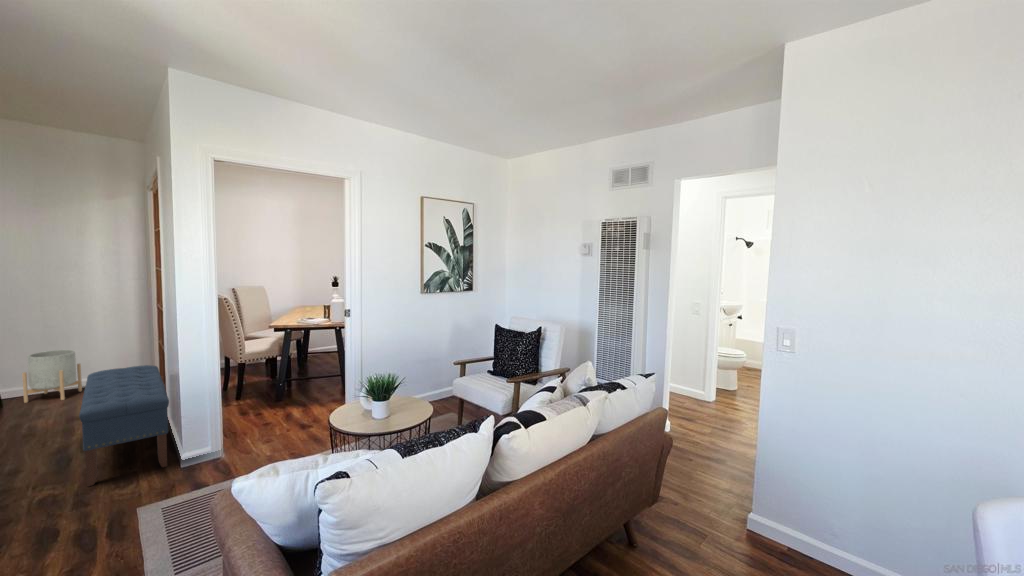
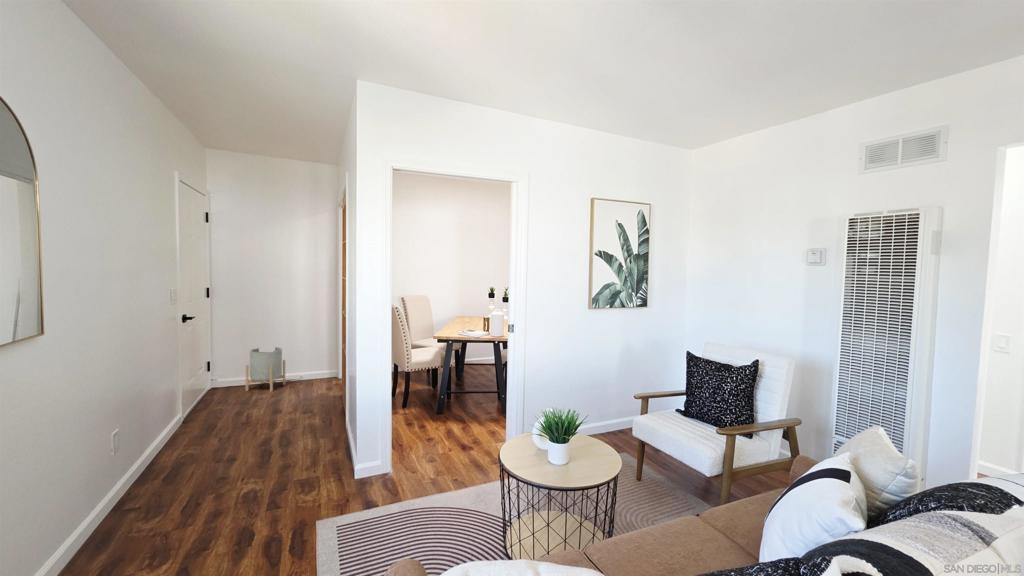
bench: present [79,365,169,486] -> none [275,368,347,487]

